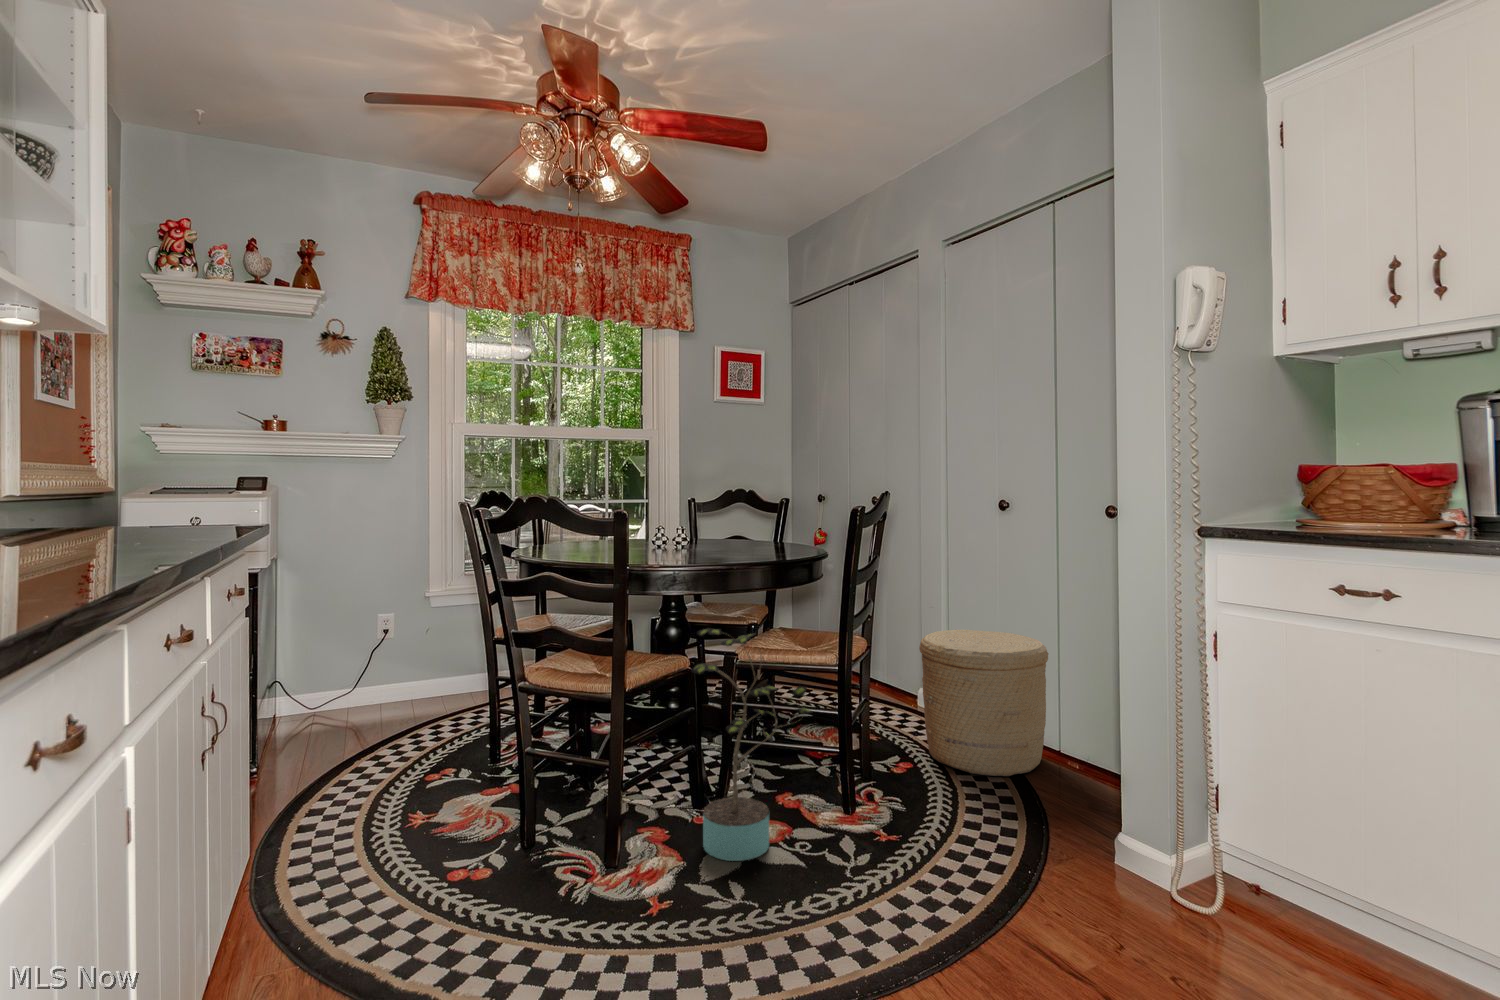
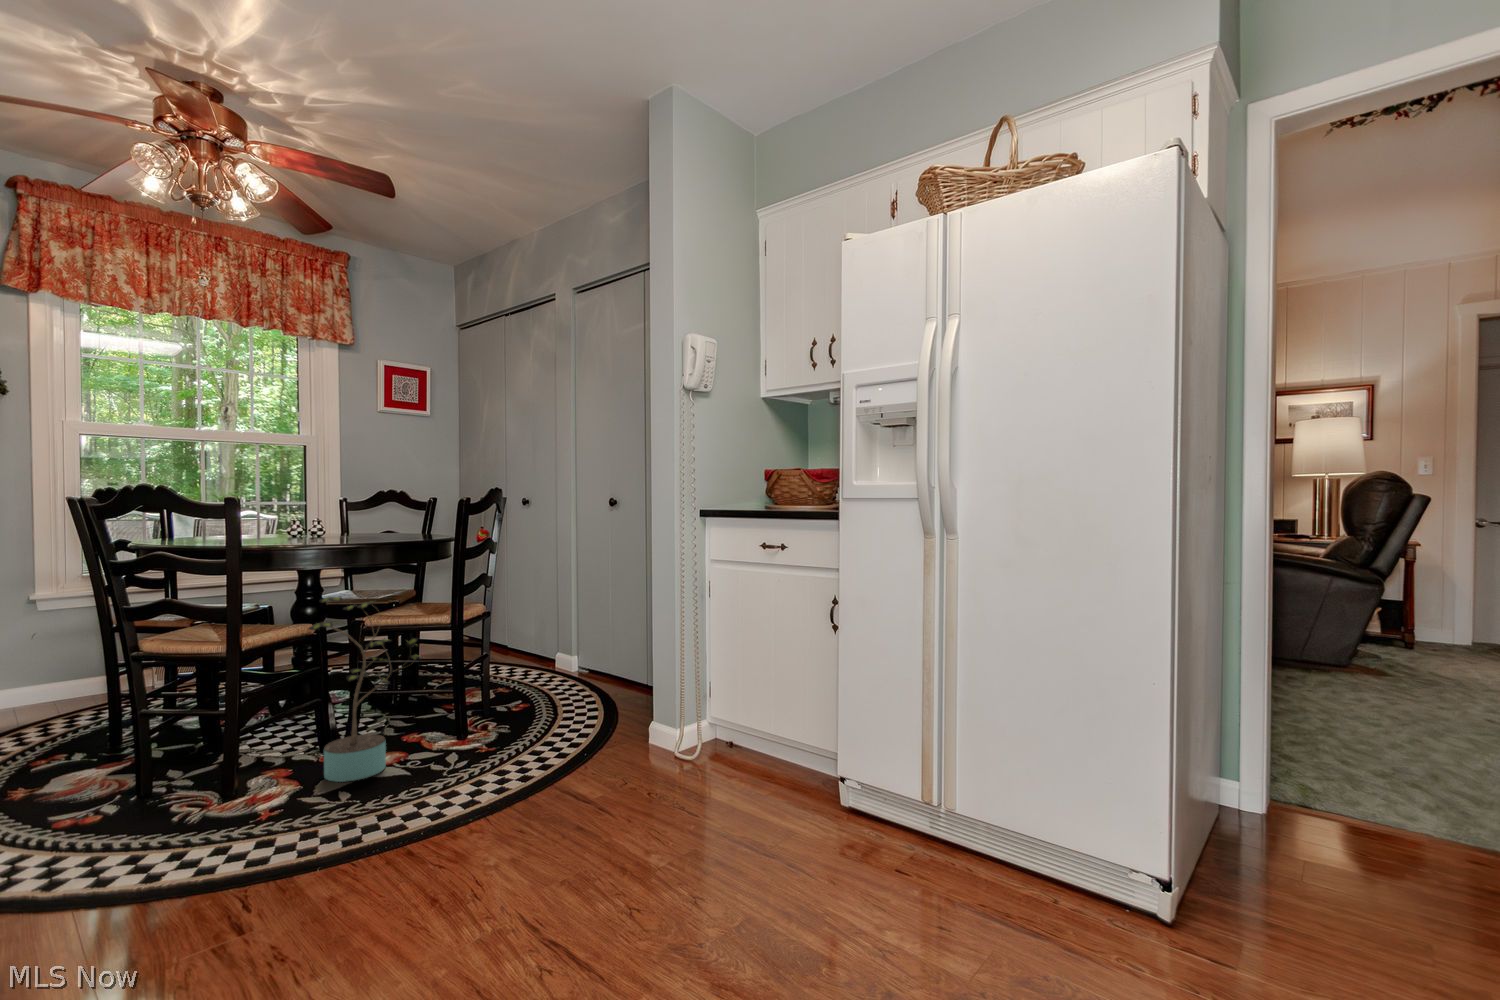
woven basket: present [919,630,1048,776] -> none [539,597,636,704]

